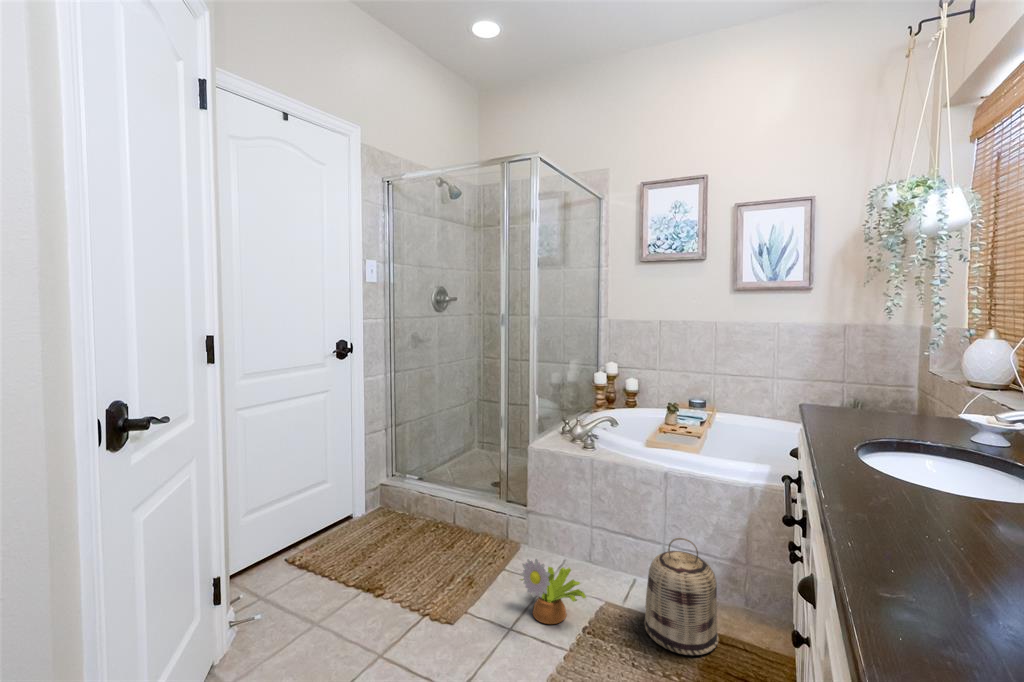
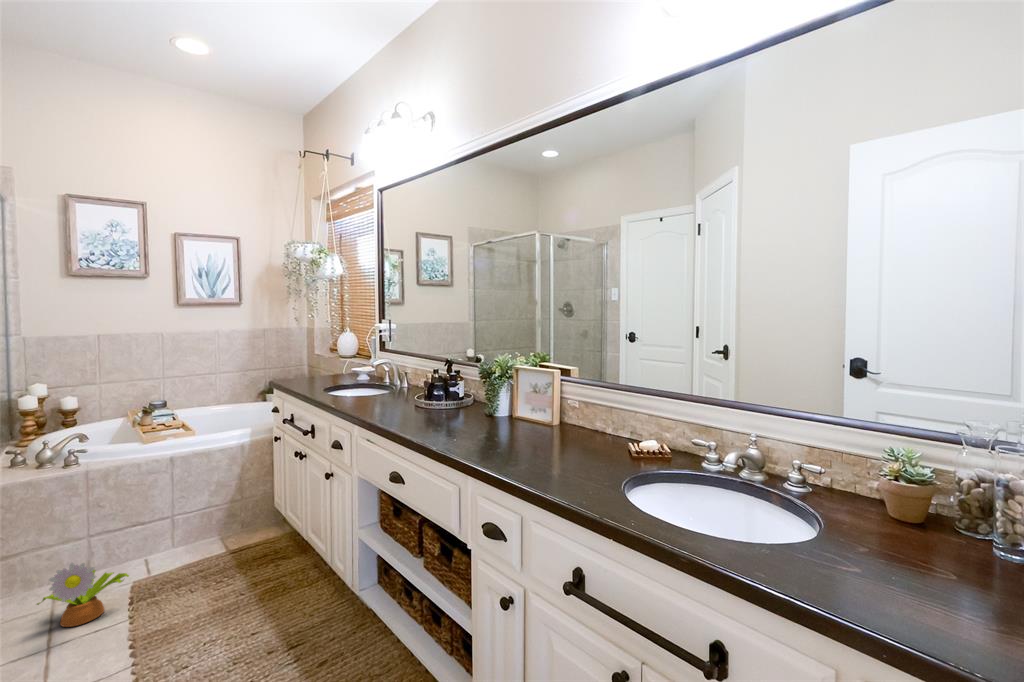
basket: present [644,538,719,655] -> none [181,490,244,576]

